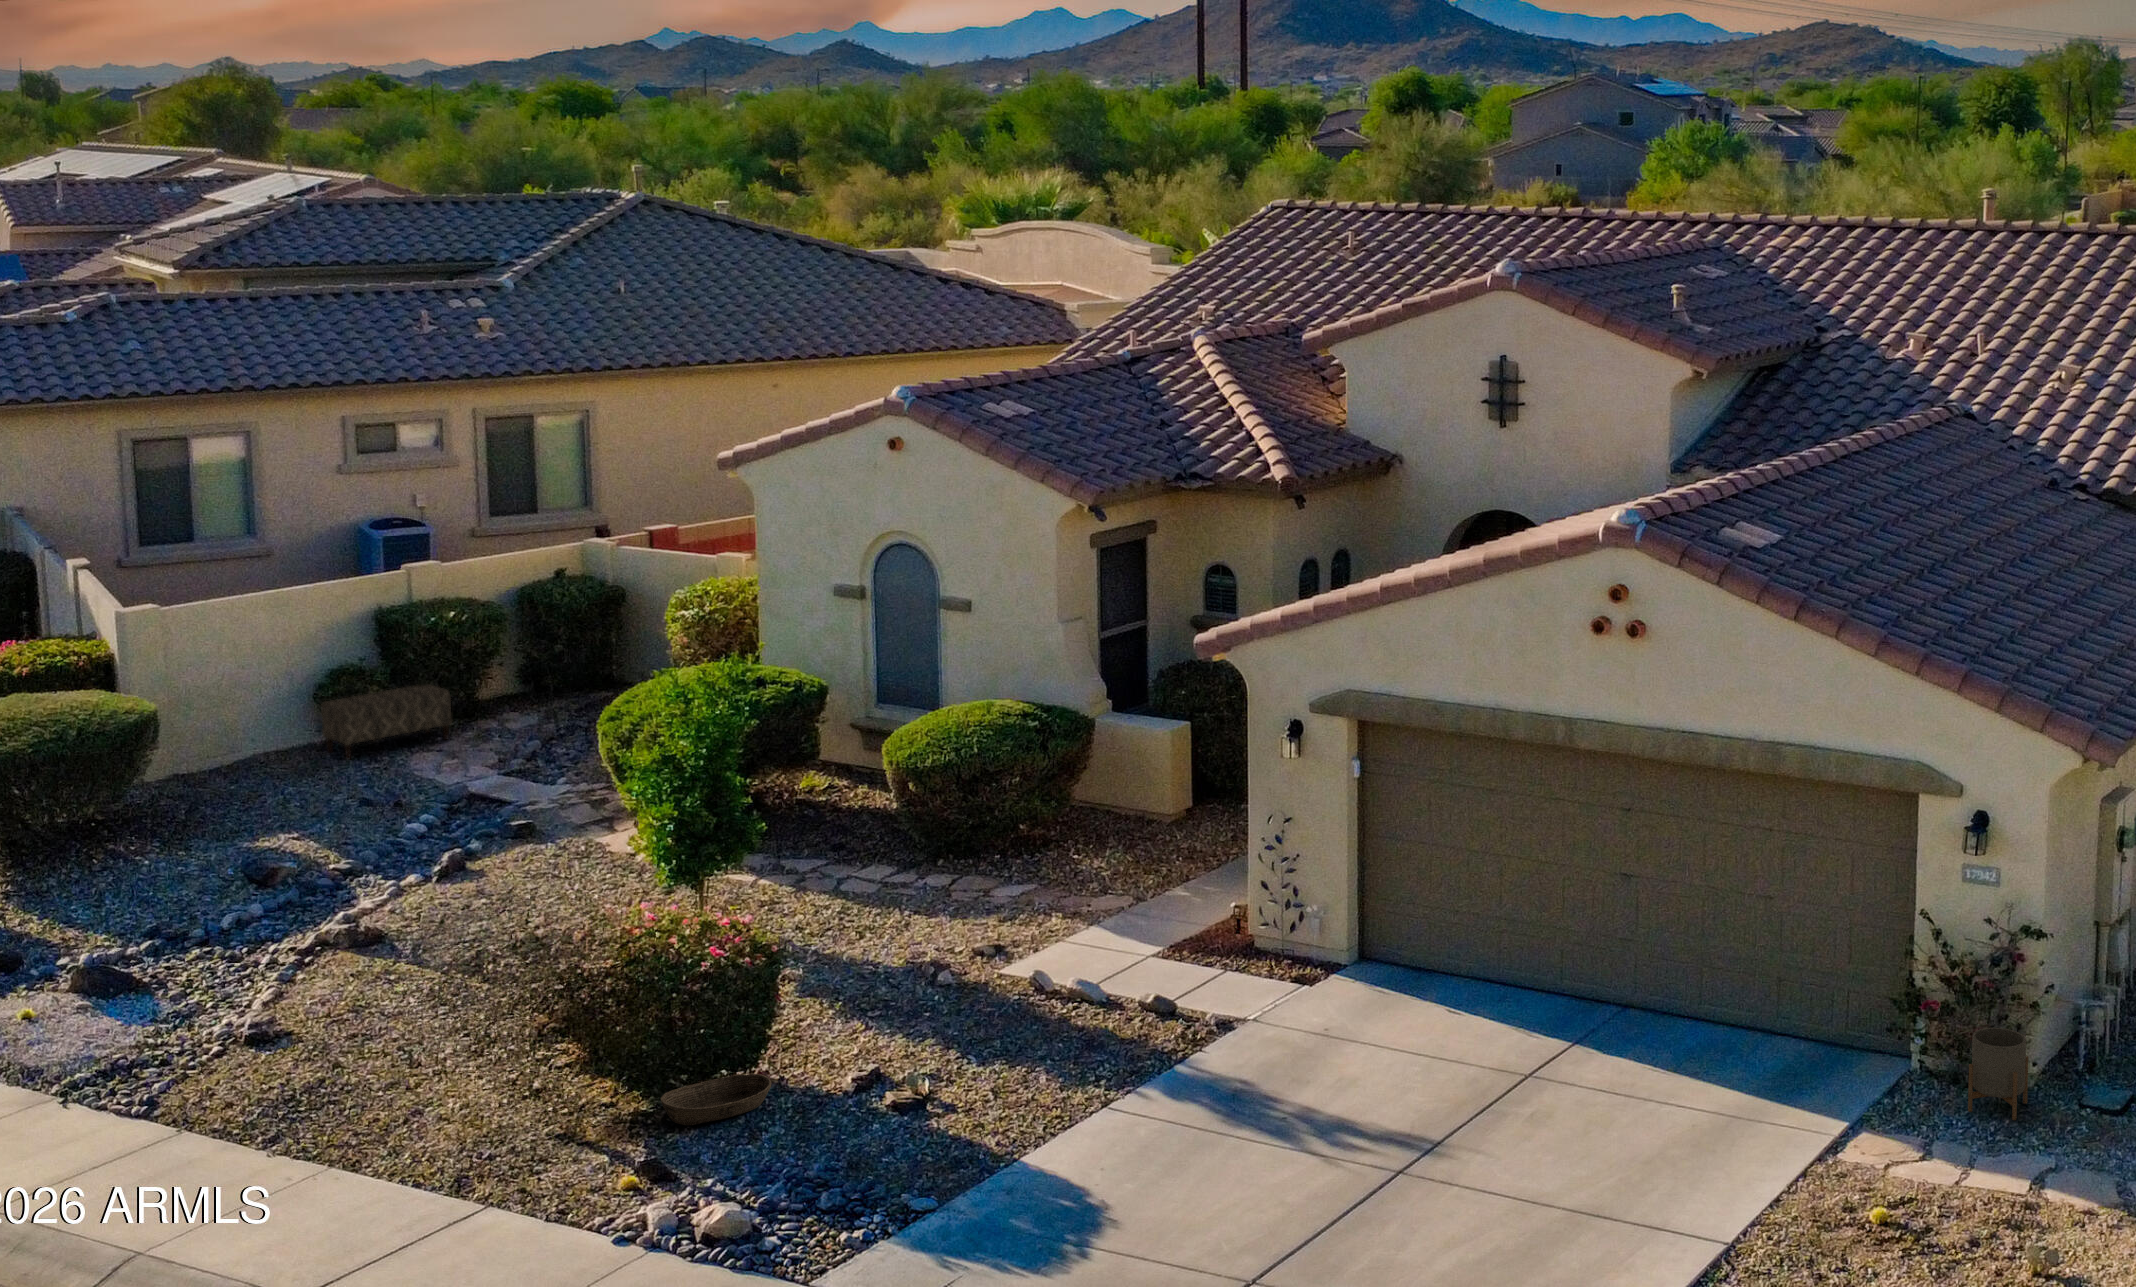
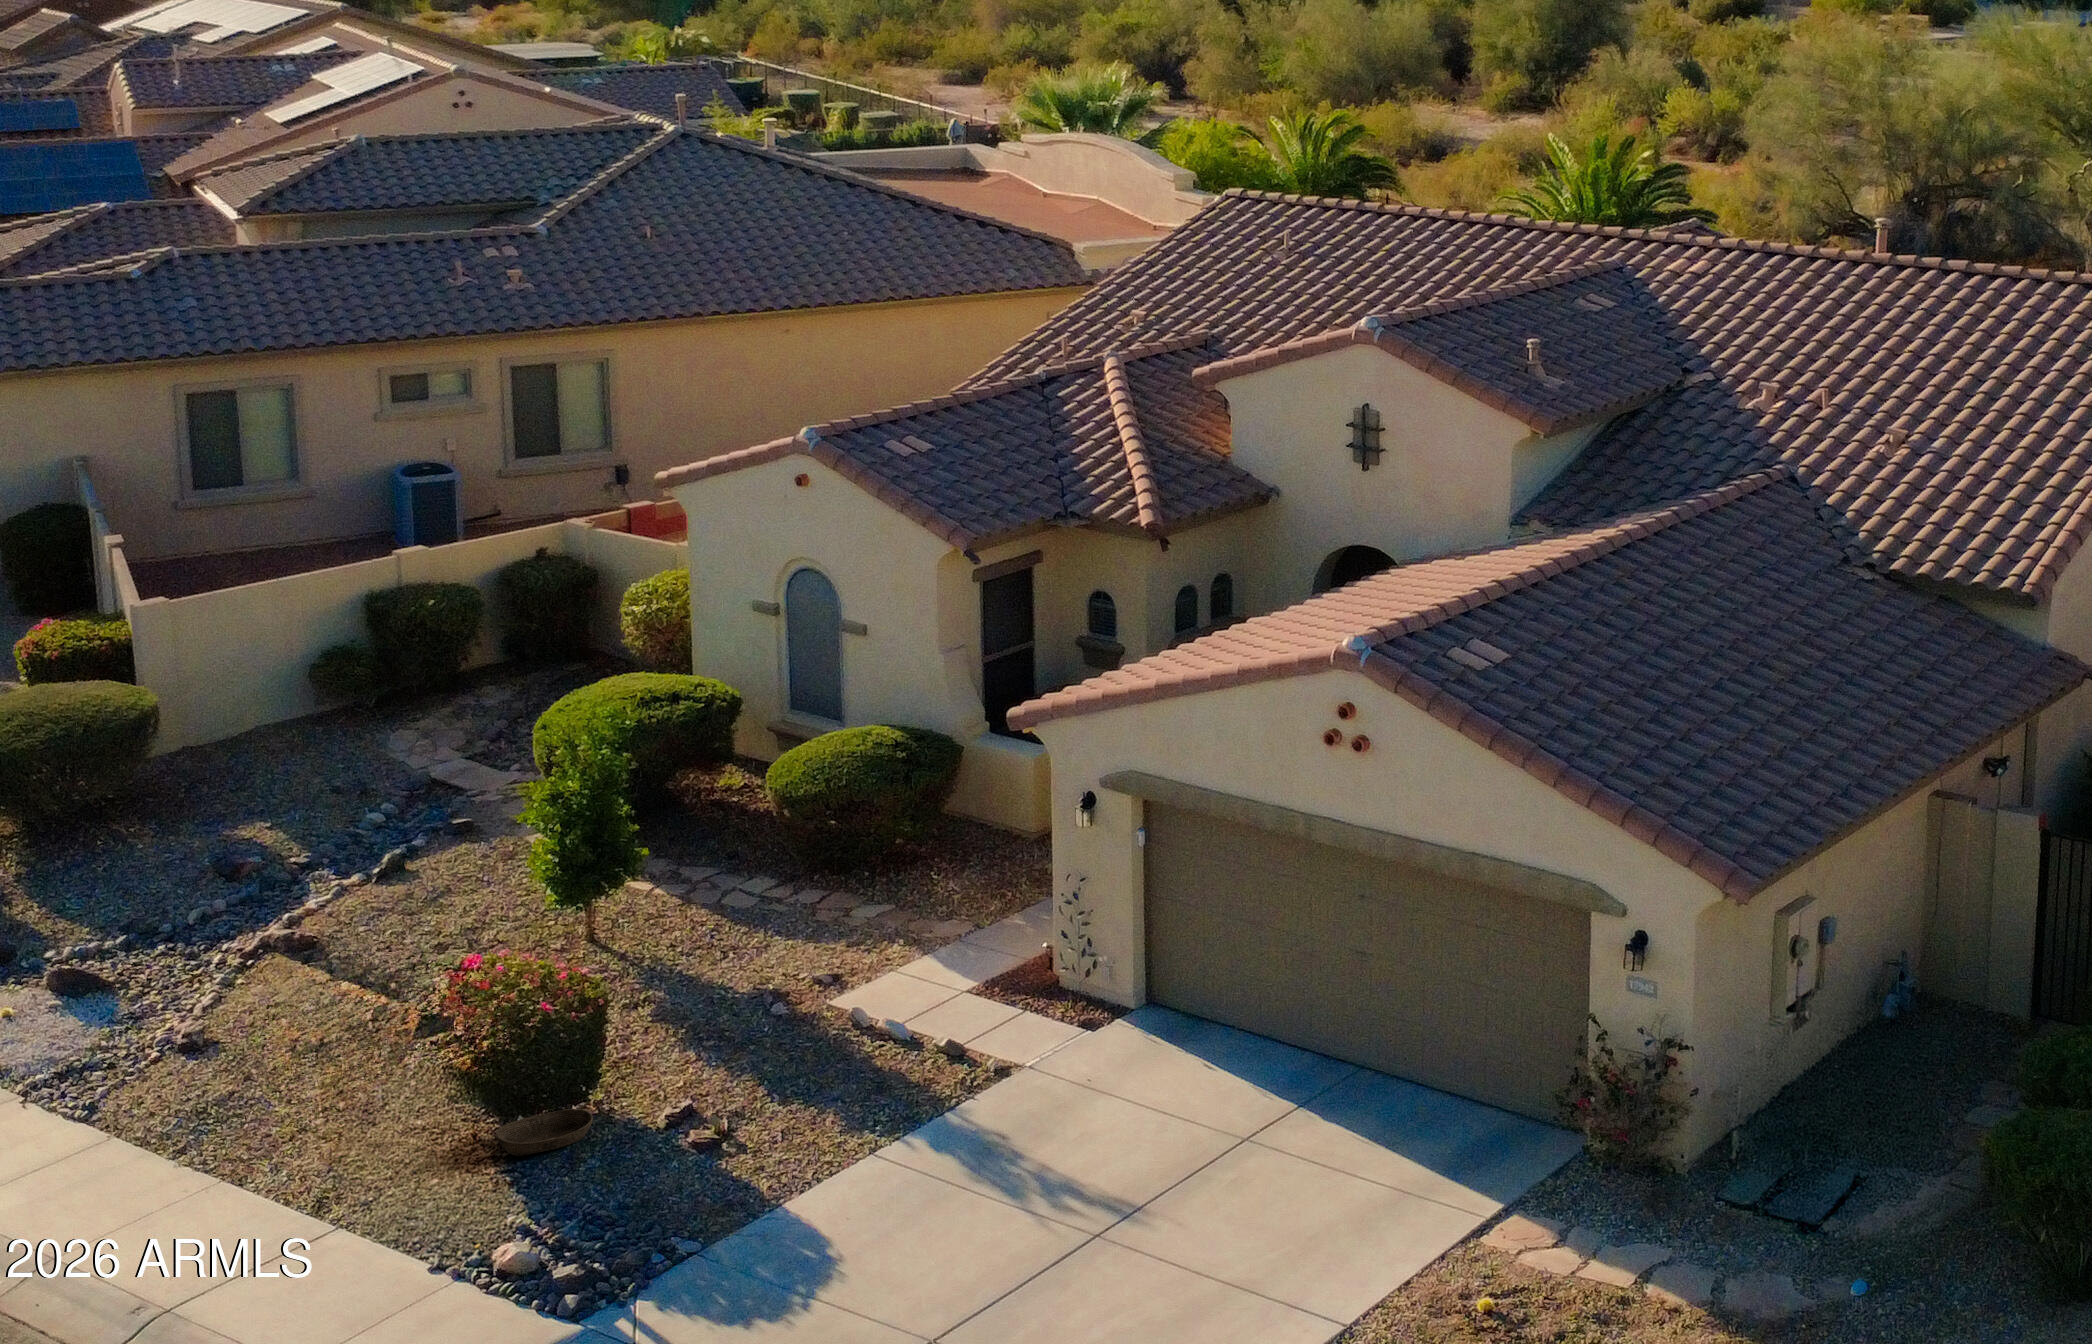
bench: present [321,685,452,759] -> none [316,663,433,737]
planter: present [1968,1028,2028,1120] -> none [1614,1122,1672,1207]

